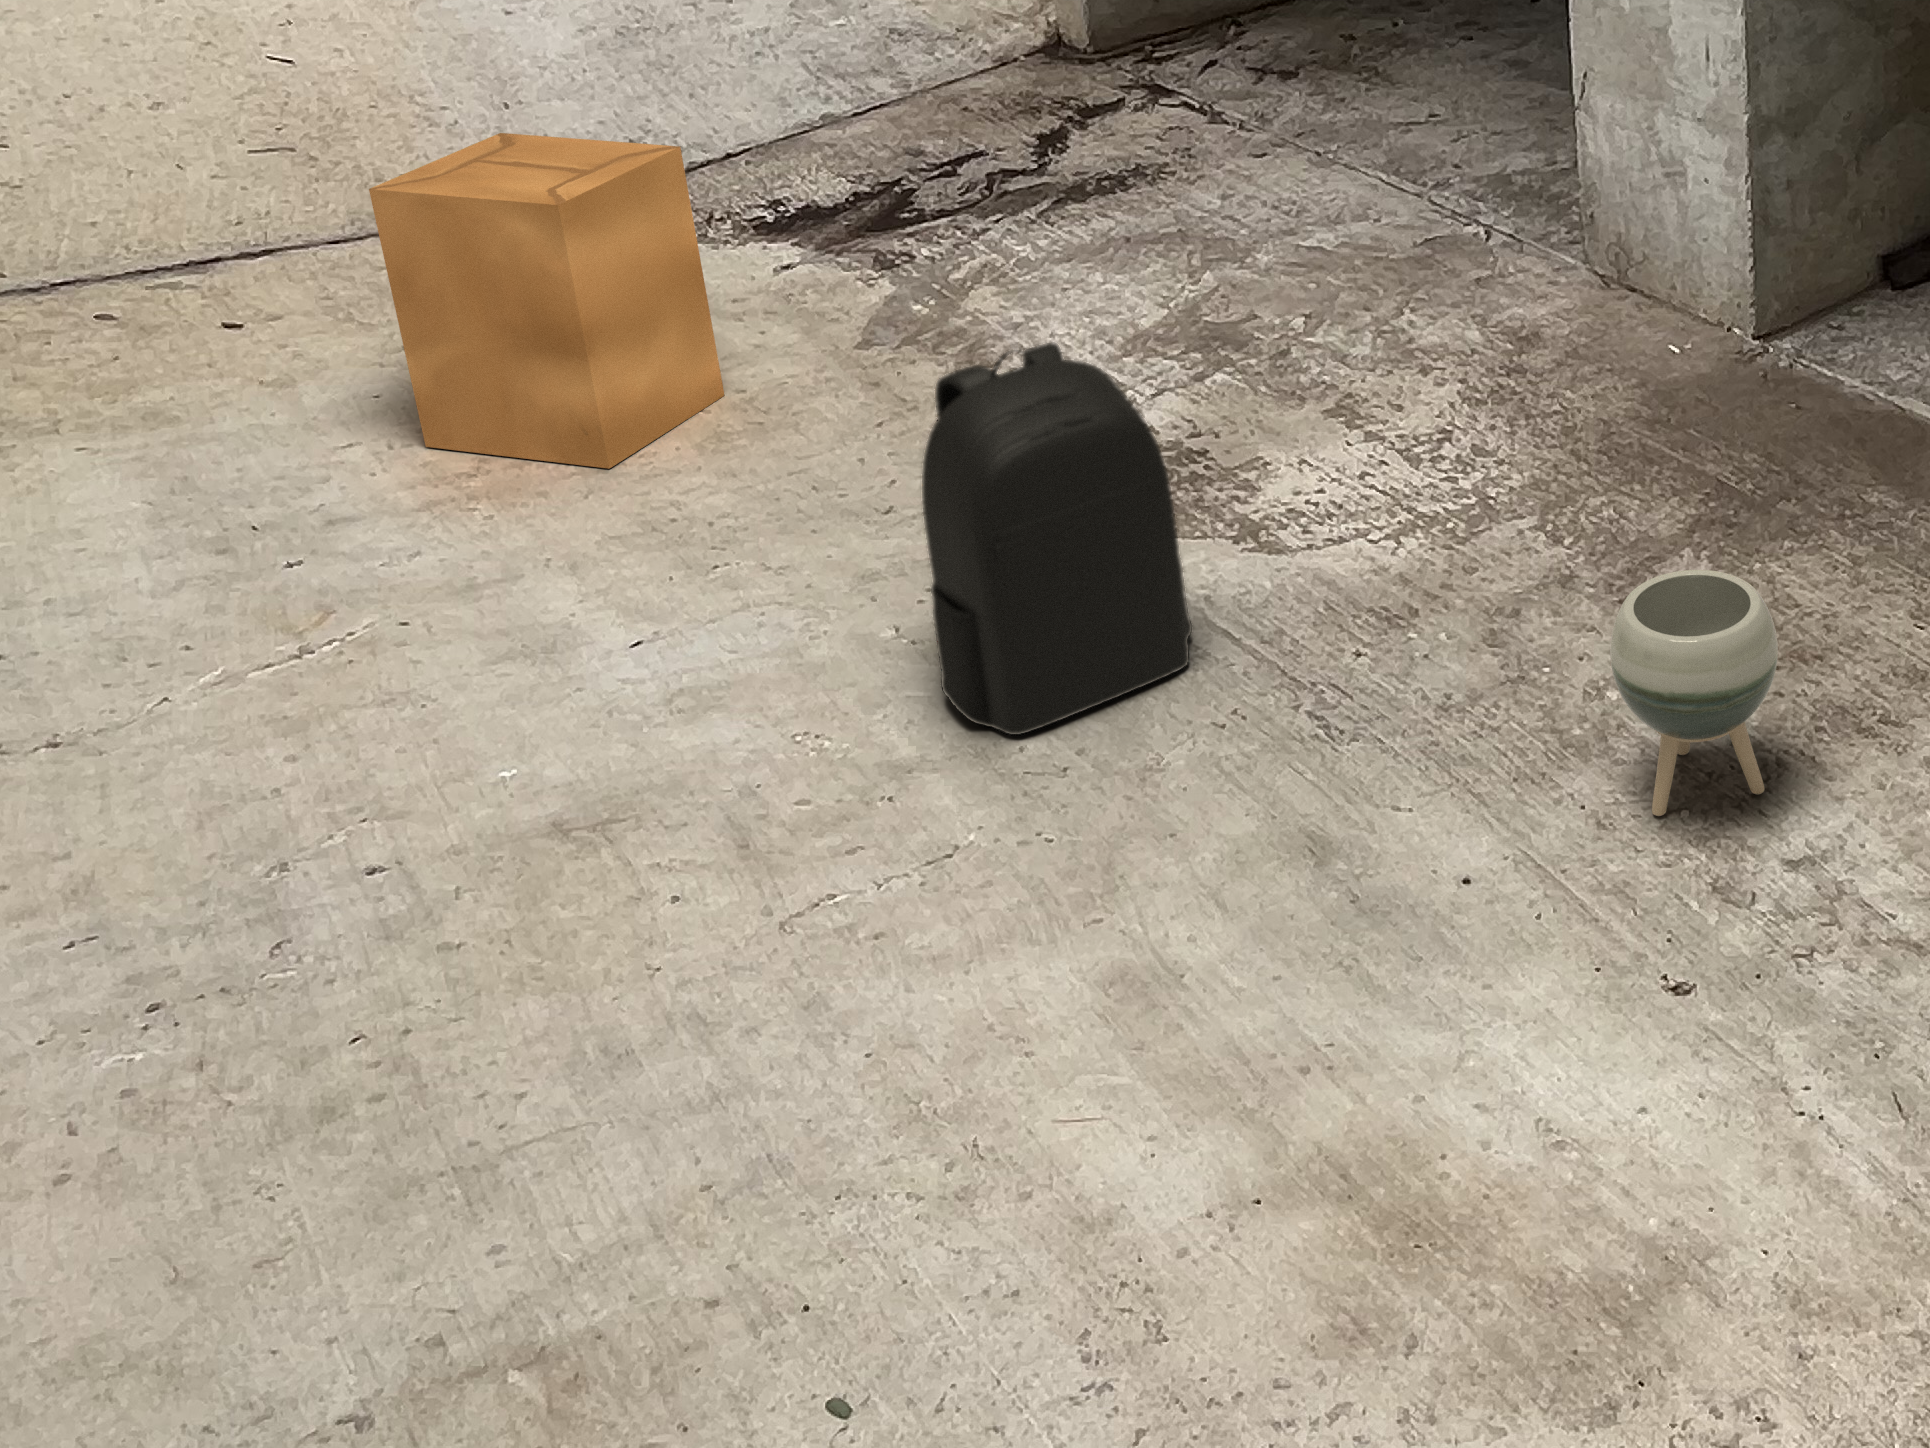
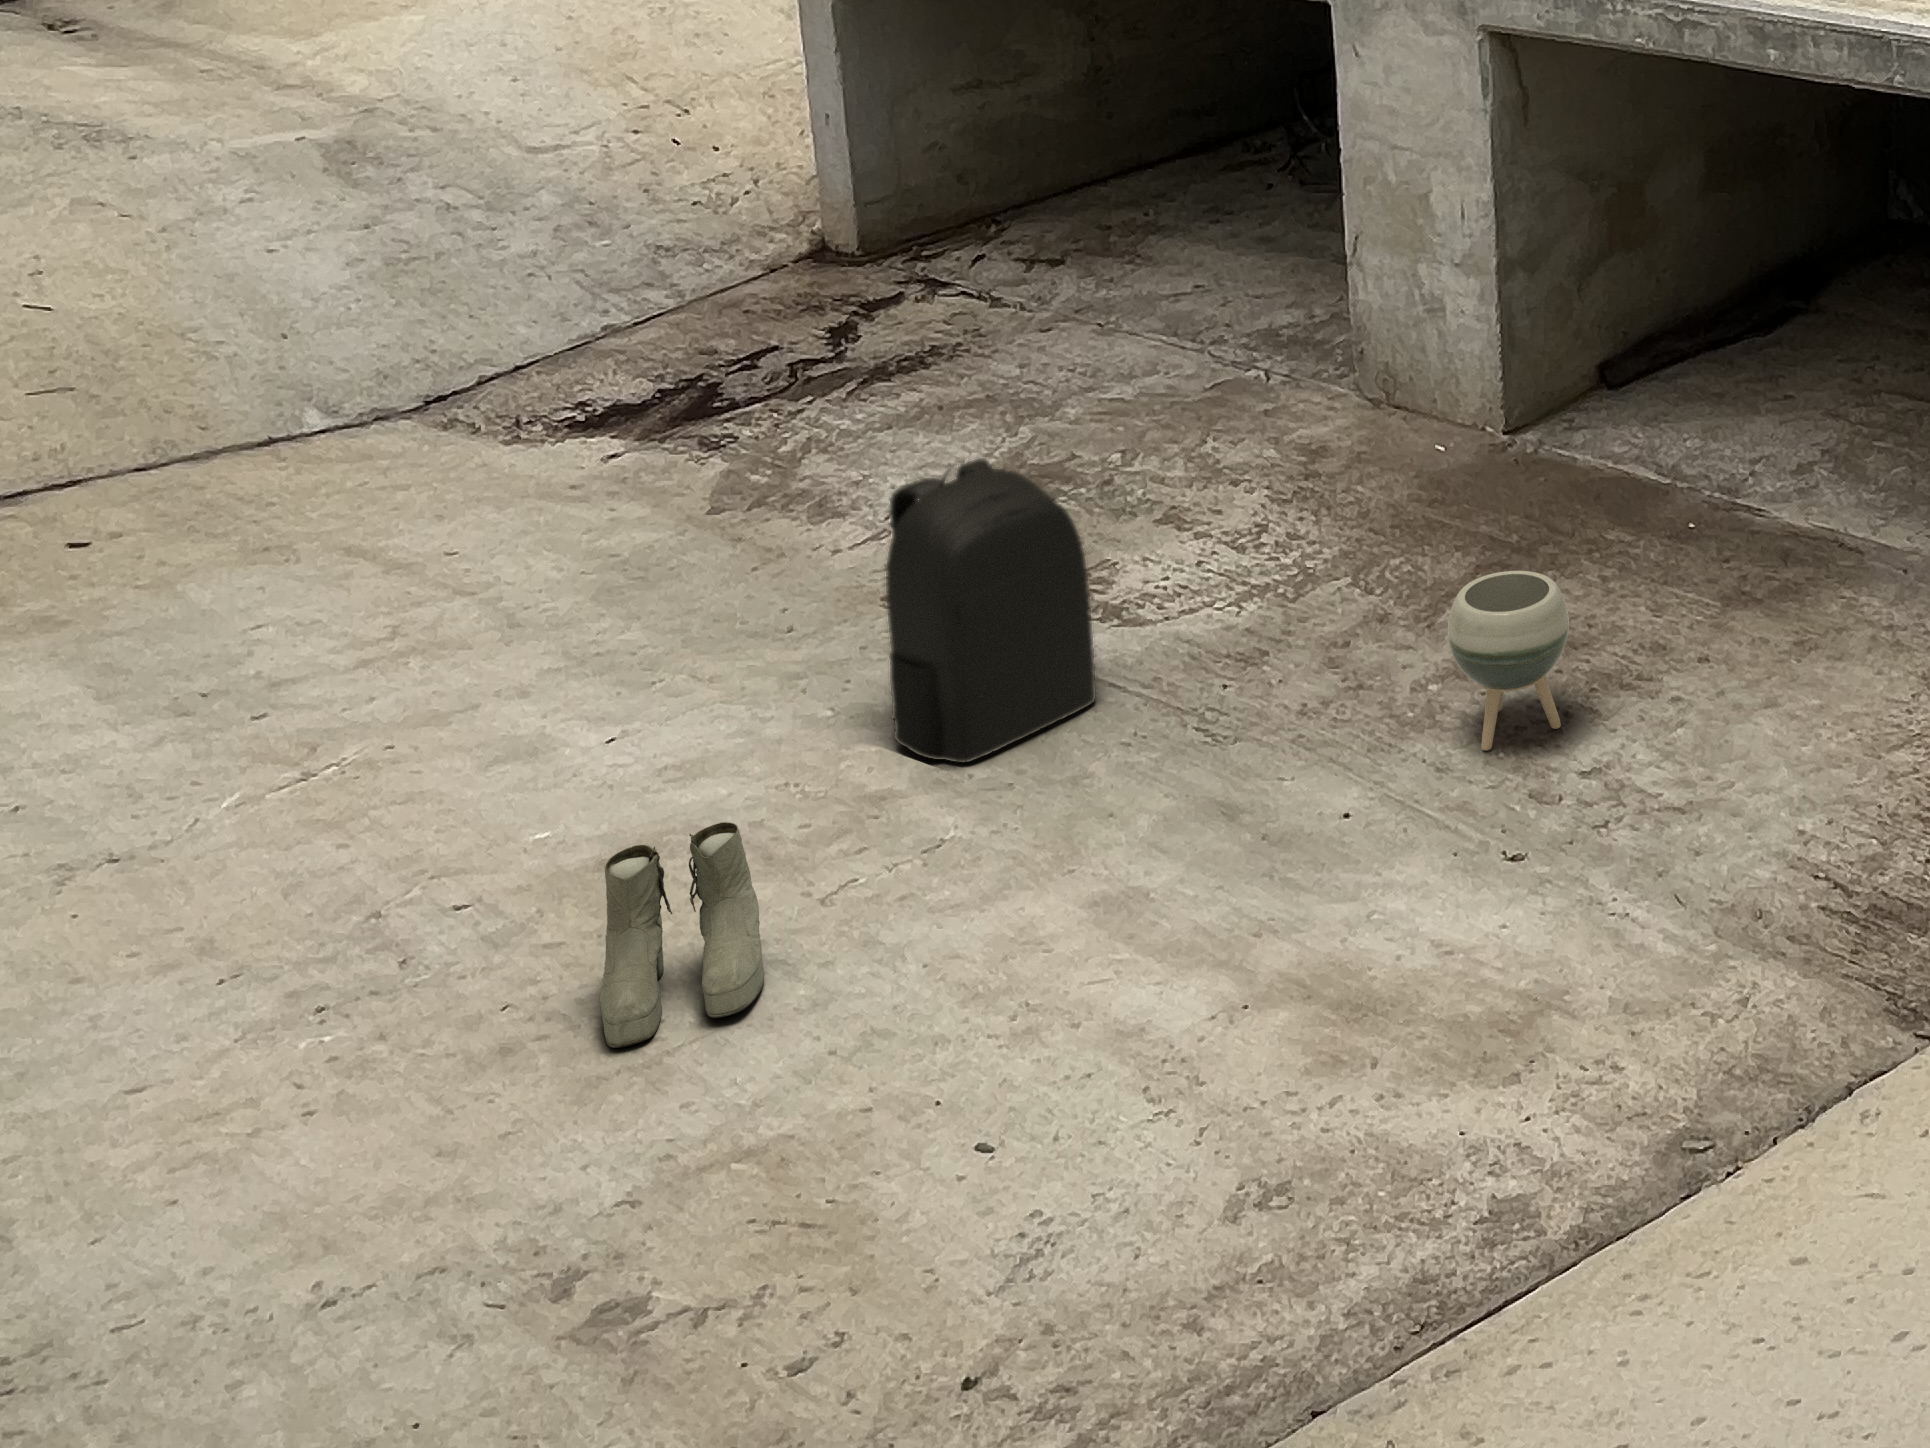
cardboard box: present [369,133,724,469] -> none [290,343,603,624]
boots: none [428,844,661,1146] -> present [600,822,764,1048]

